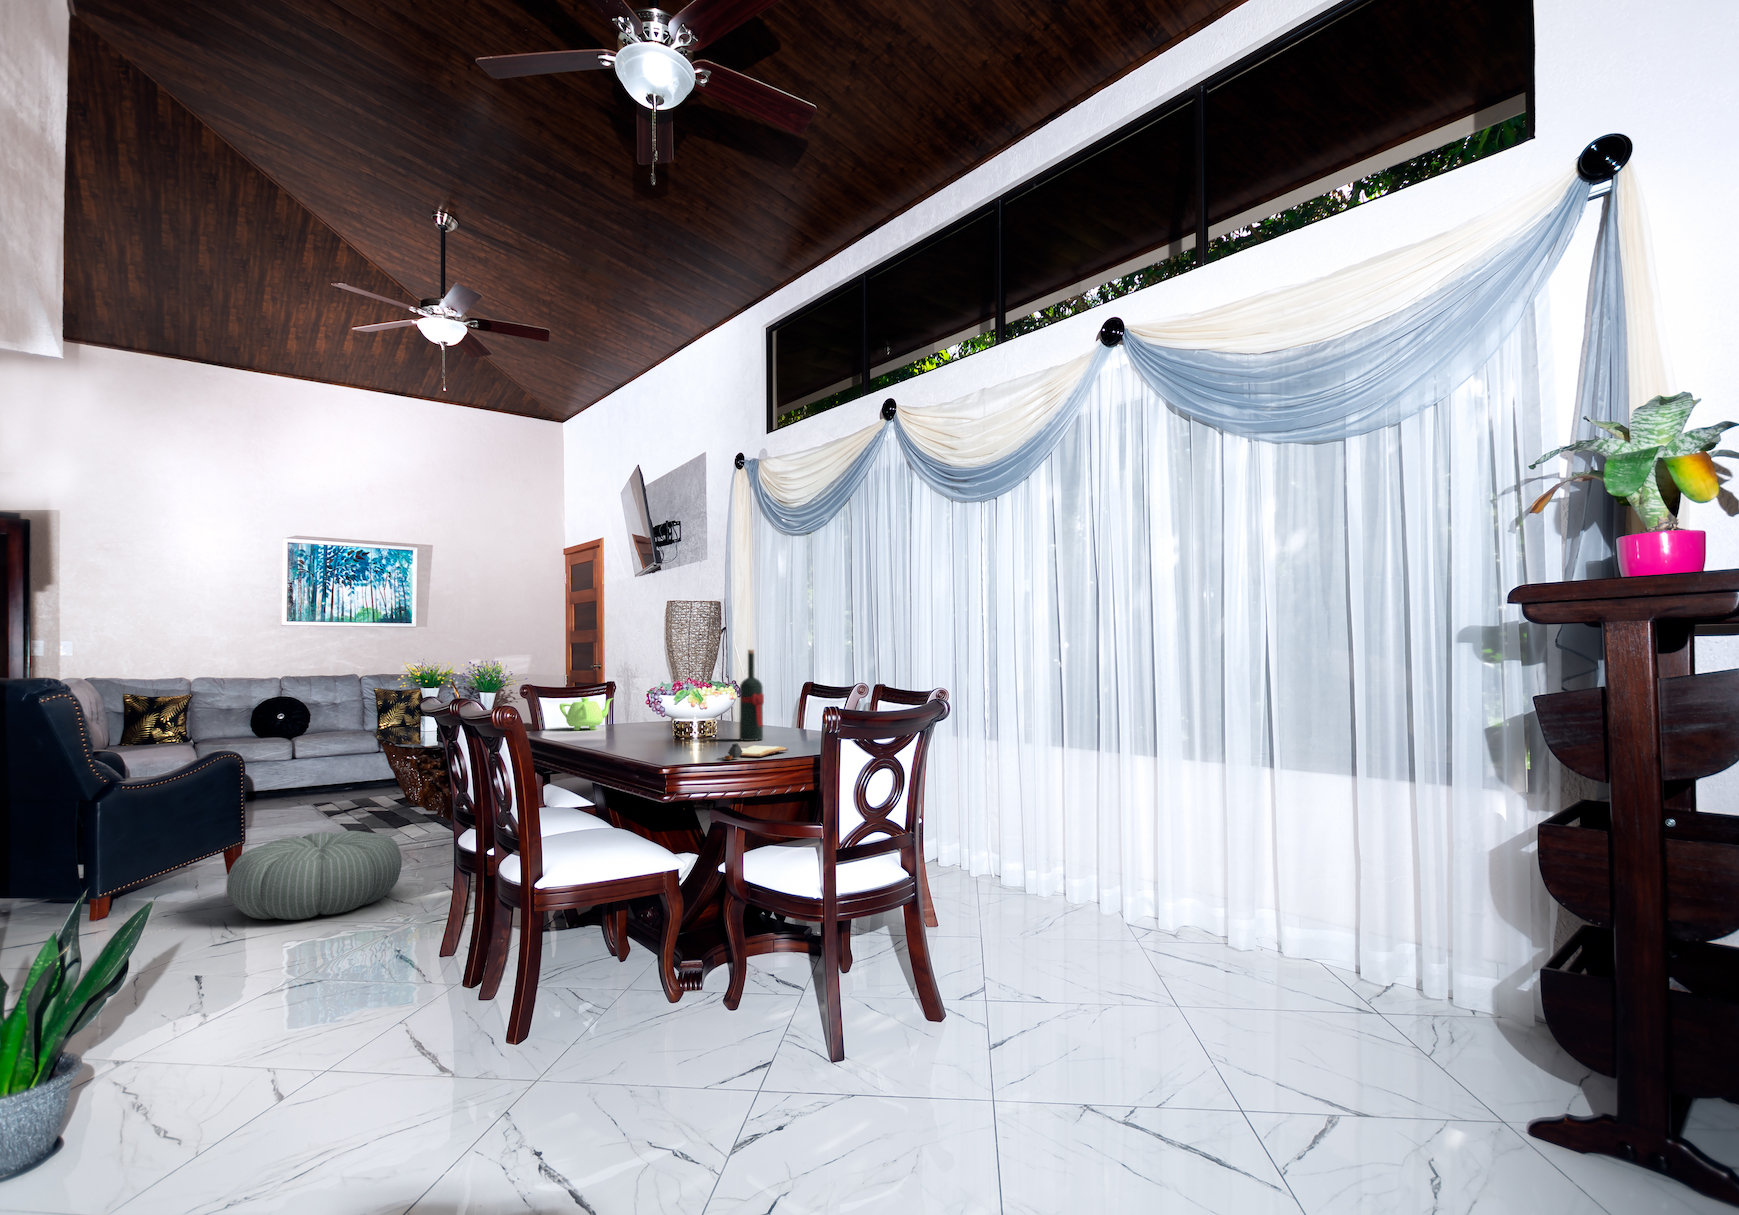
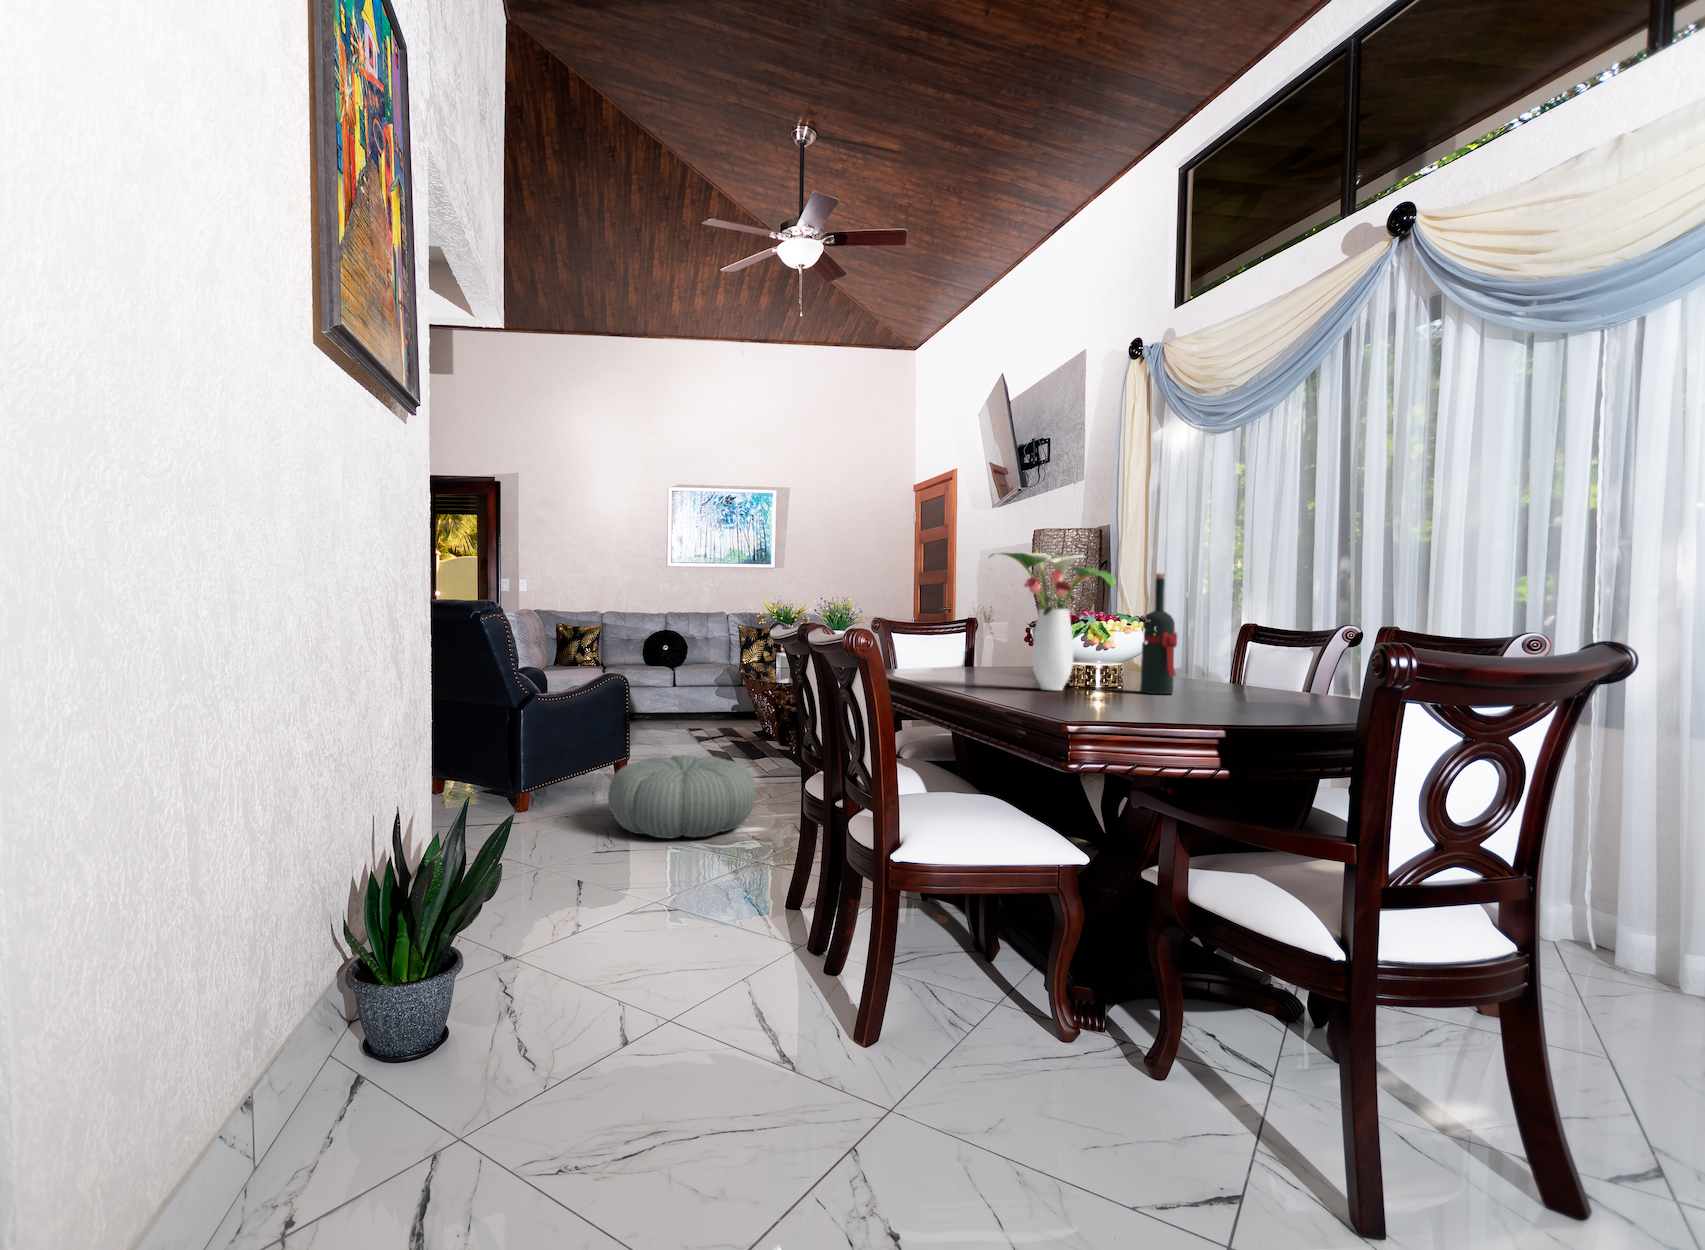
flower arrangement: none [616,634,713,744] -> present [989,552,1116,690]
teapot: present [560,697,613,730] -> none [913,632,973,670]
book: present [717,743,788,760] -> none [1132,694,1231,716]

